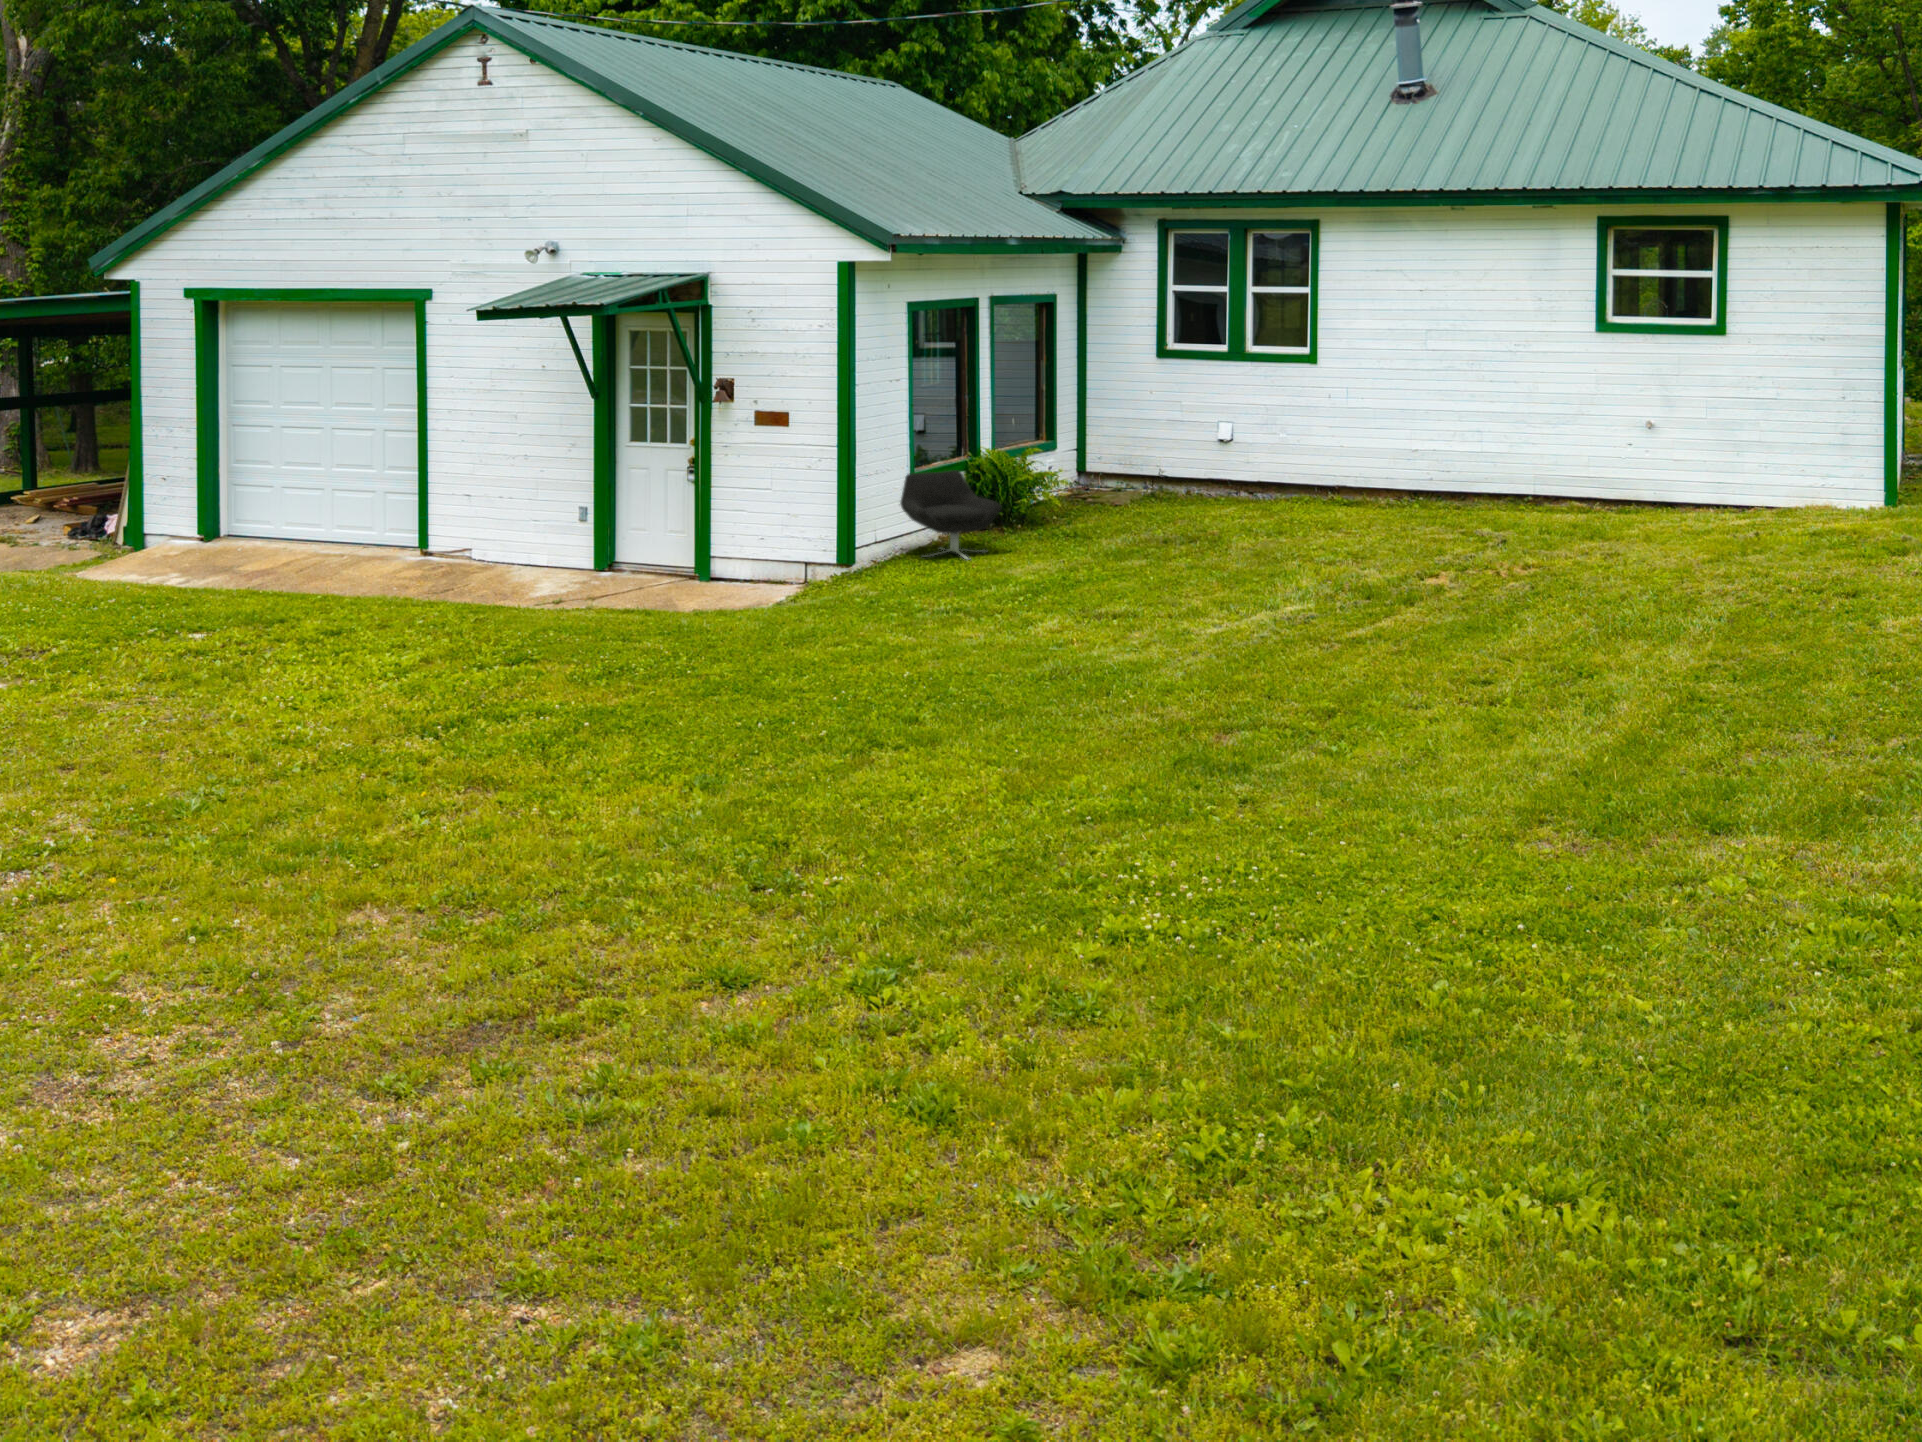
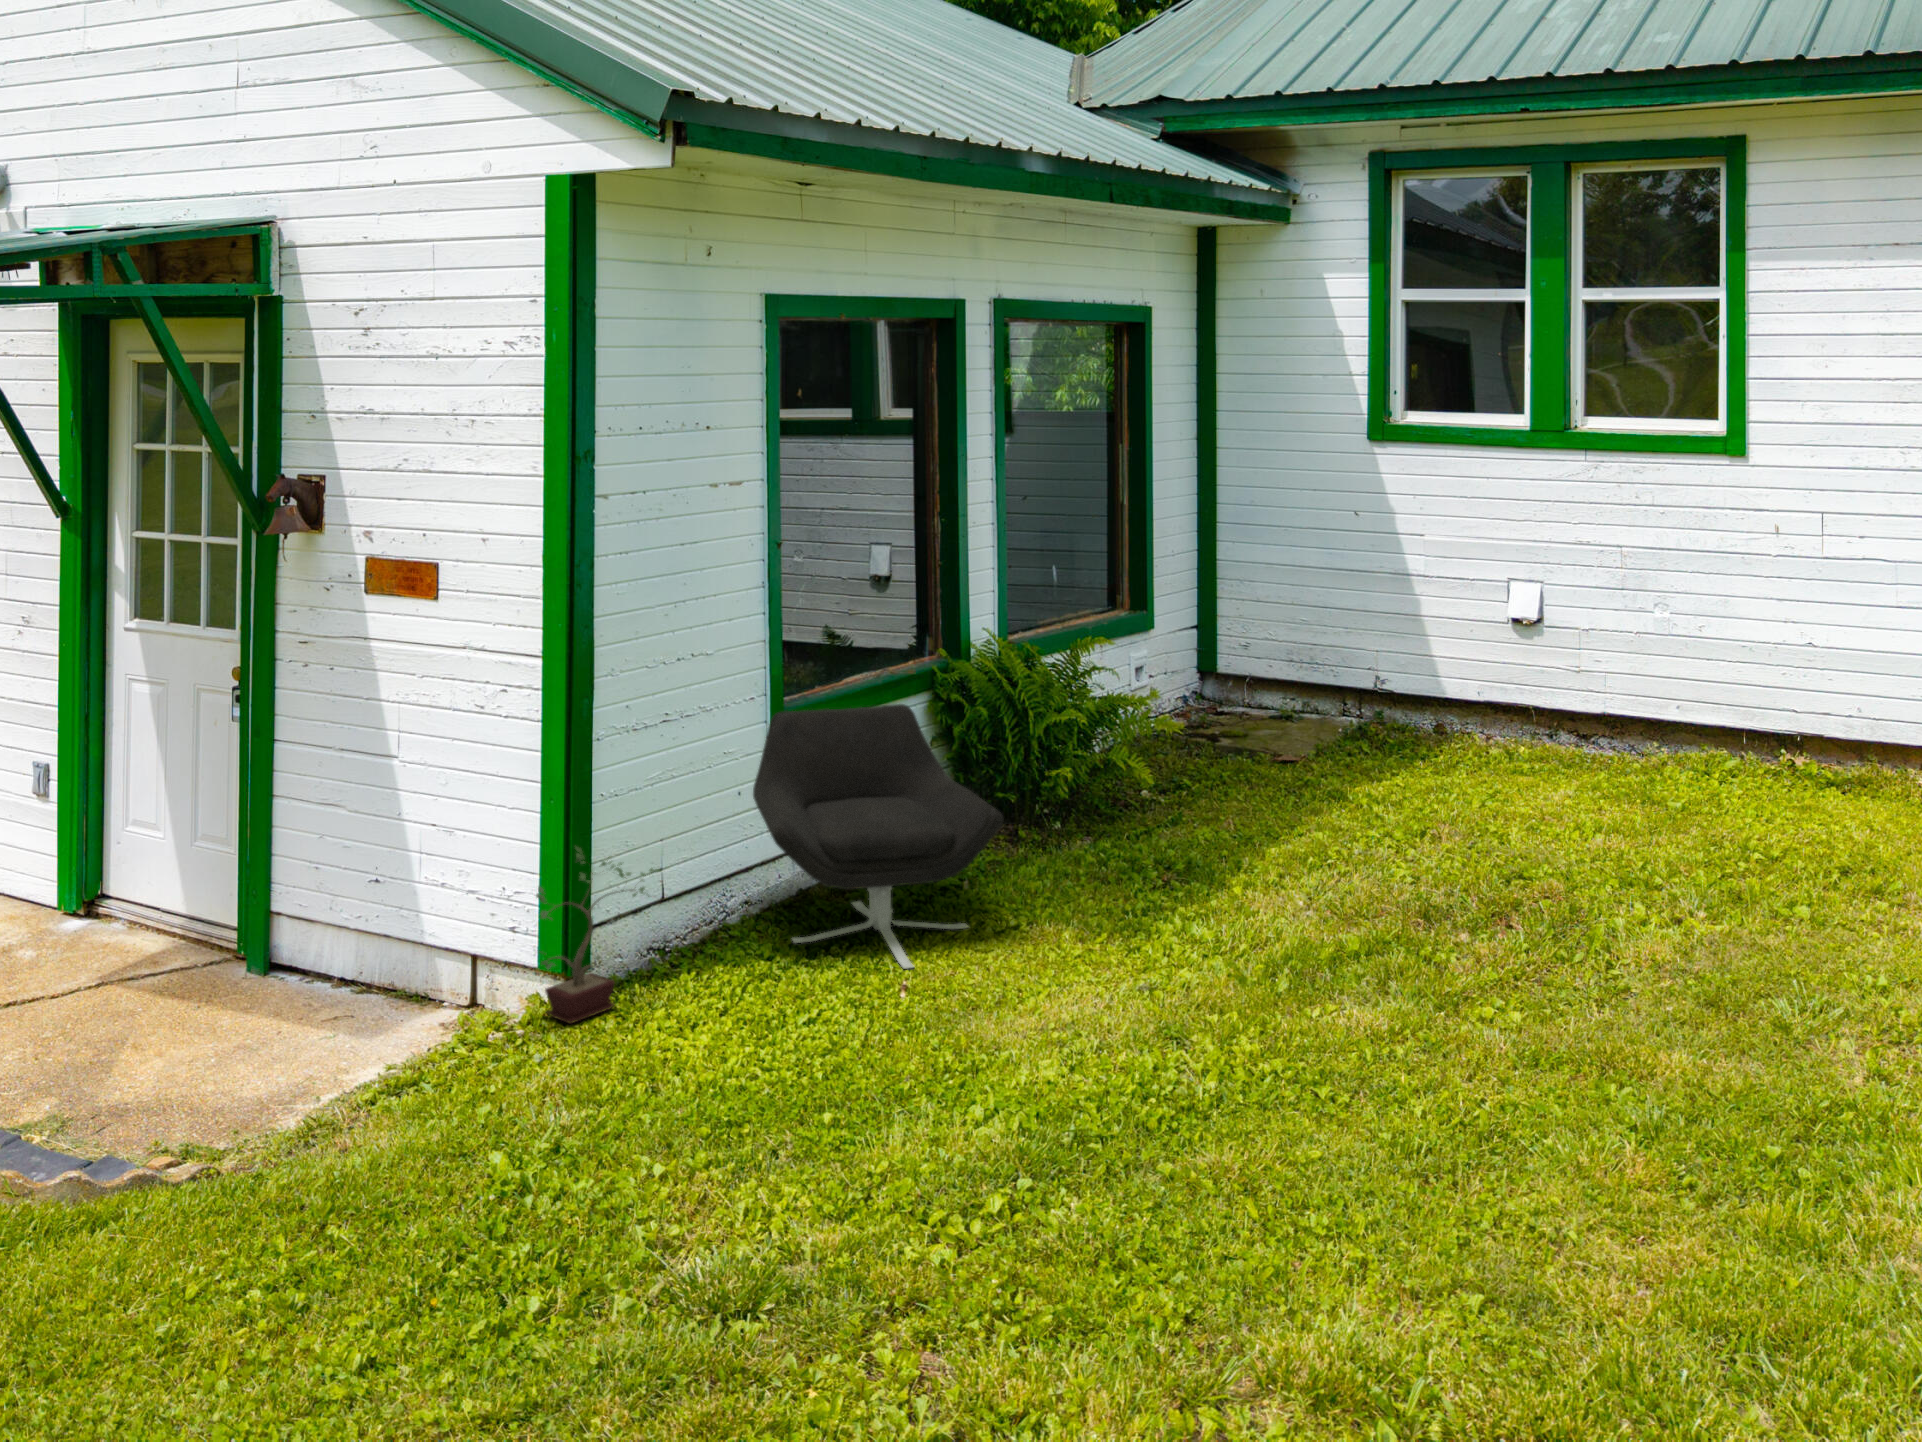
potted plant: none [842,513,882,575] -> present [536,847,660,1024]

